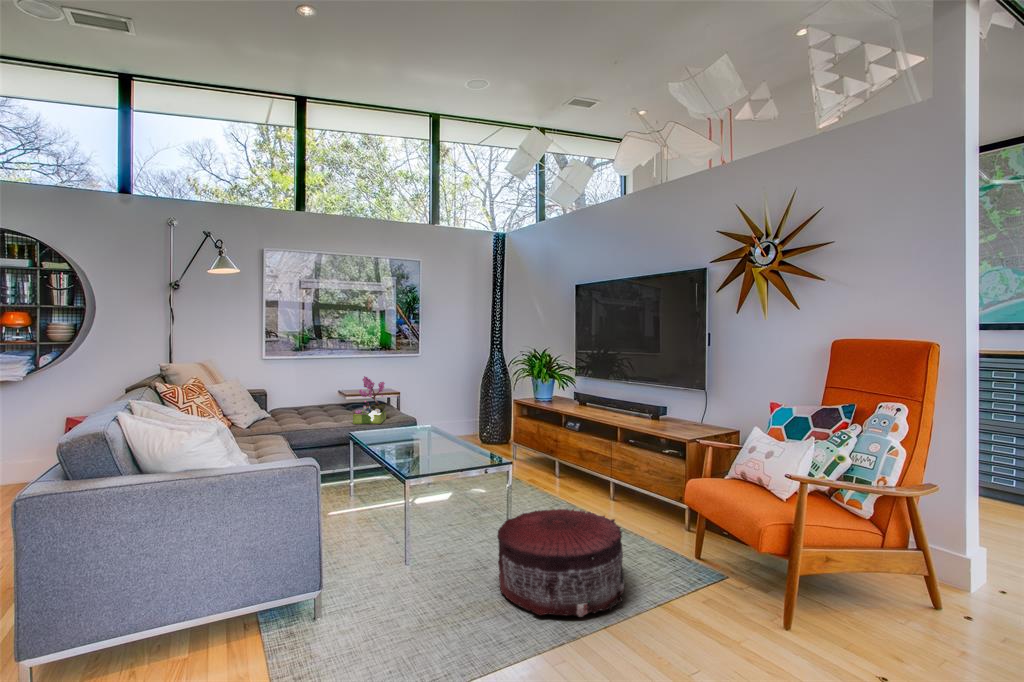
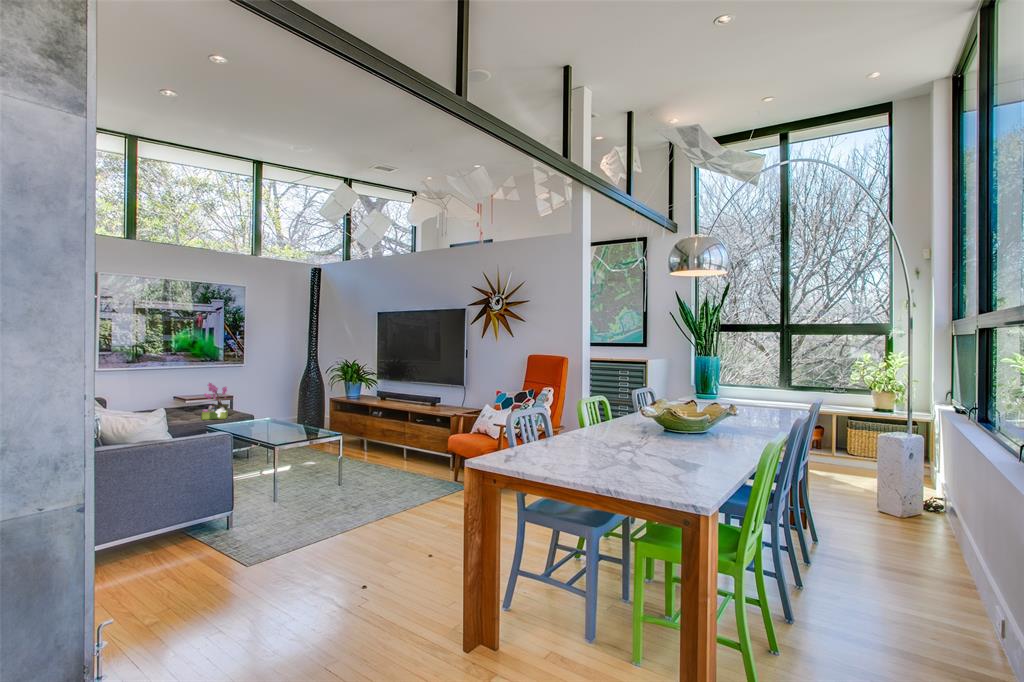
pouf: present [497,509,624,617] -> none [337,456,413,510]

